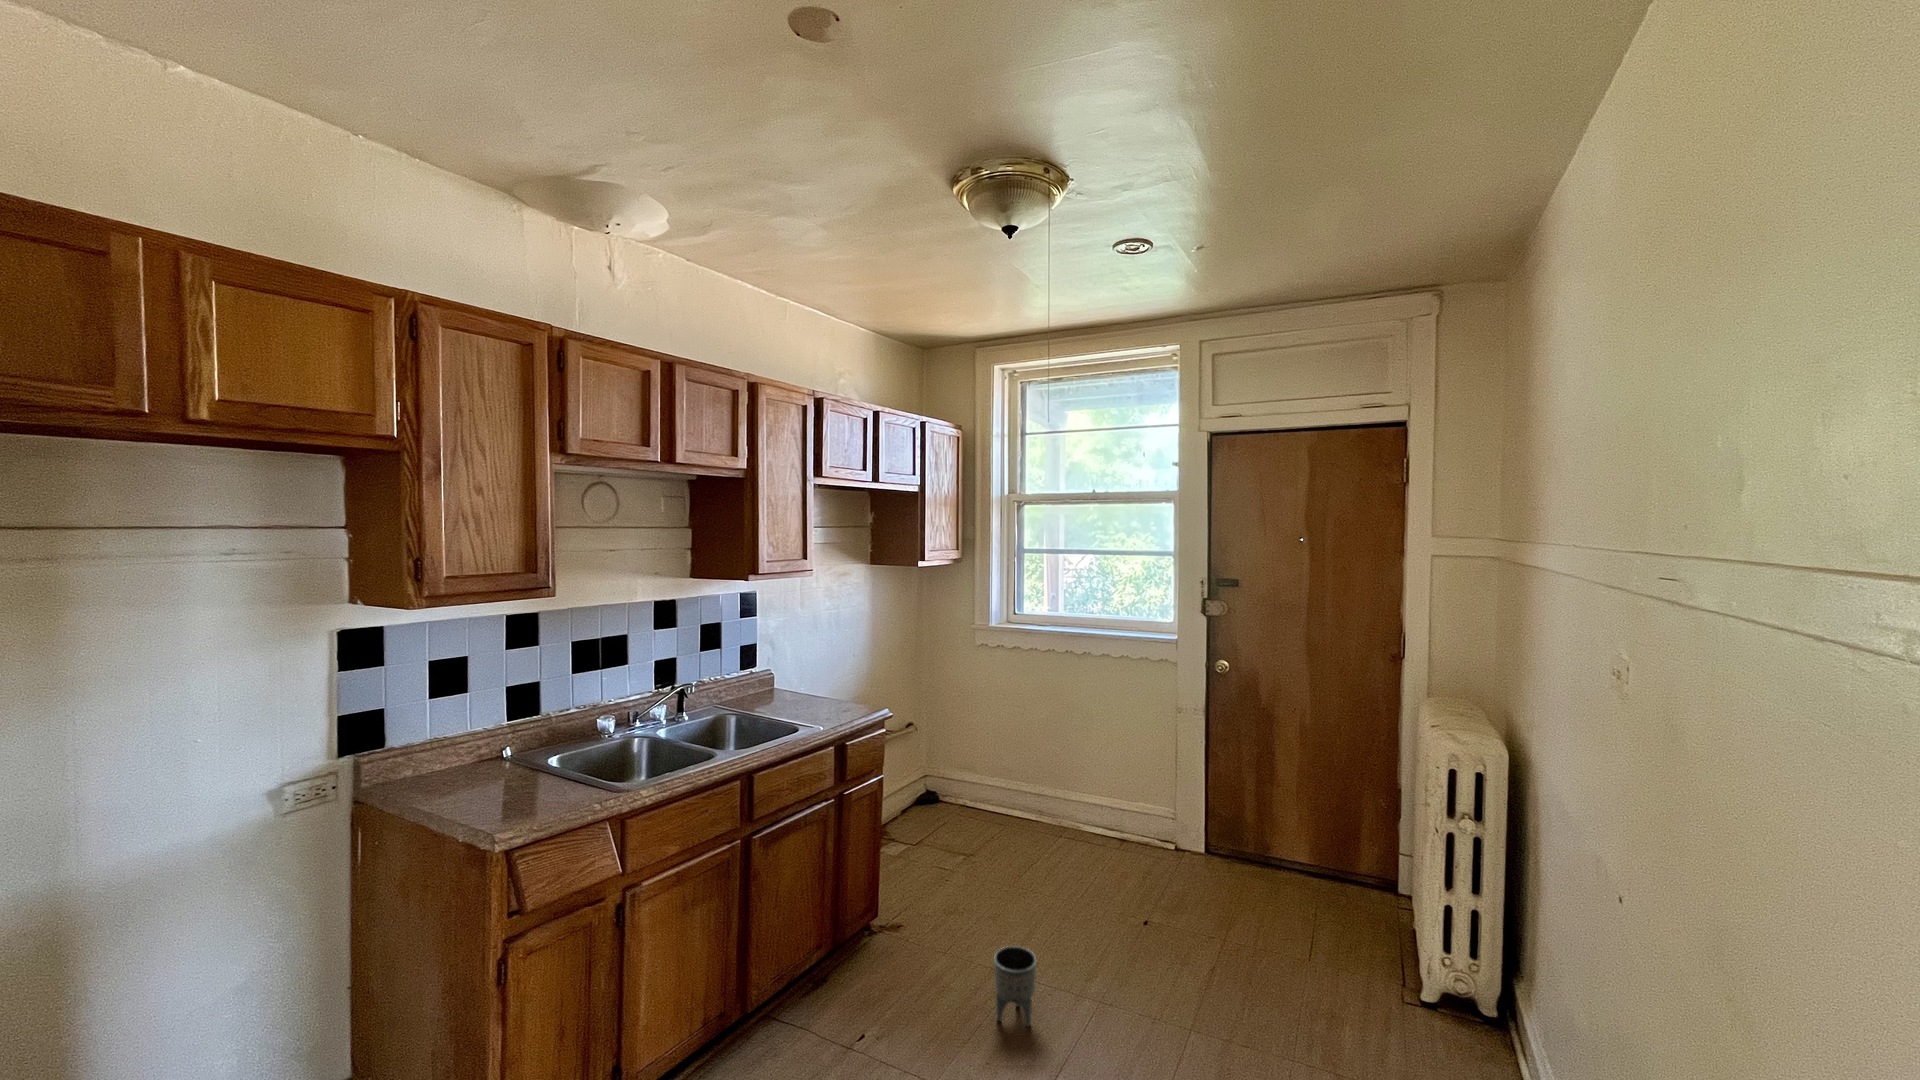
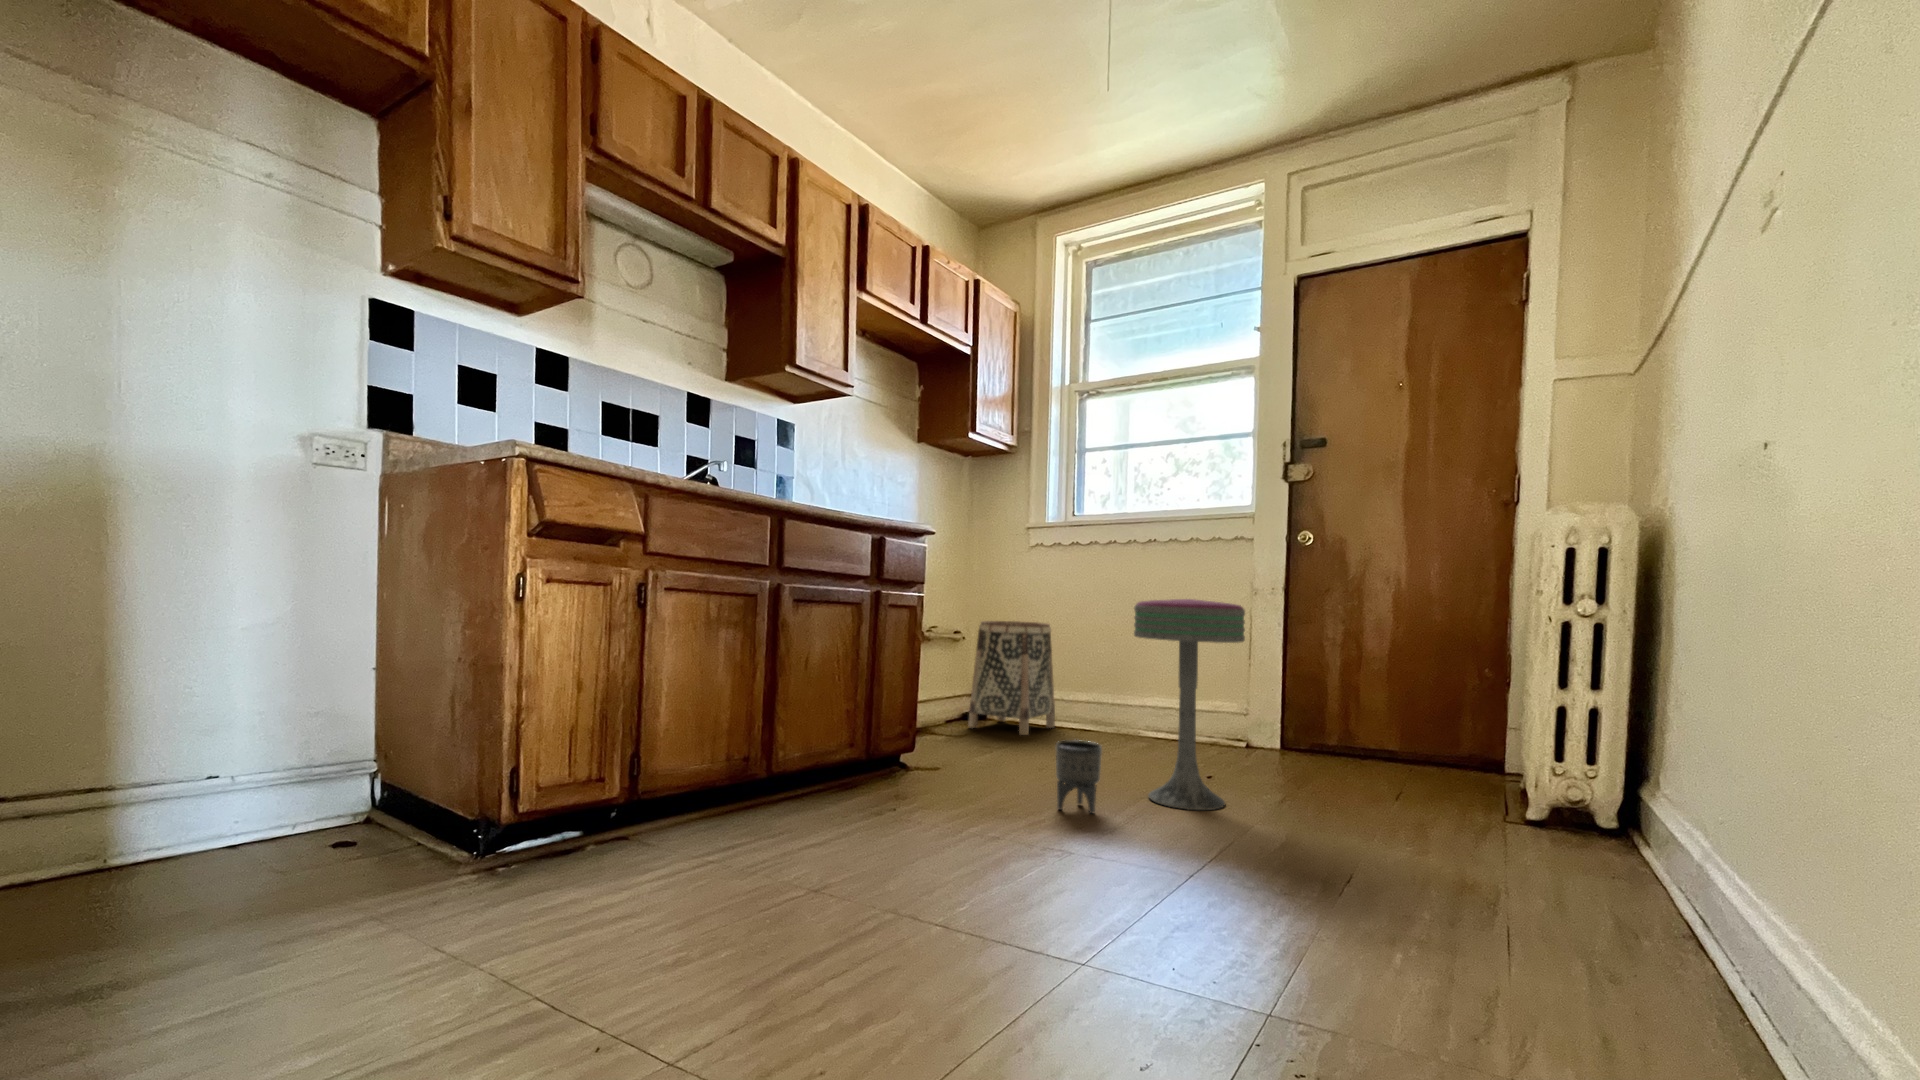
basket: none [923,719,1002,839] -> present [968,621,1055,735]
bar stool: none [1065,788,1167,1007] -> present [1134,599,1245,810]

